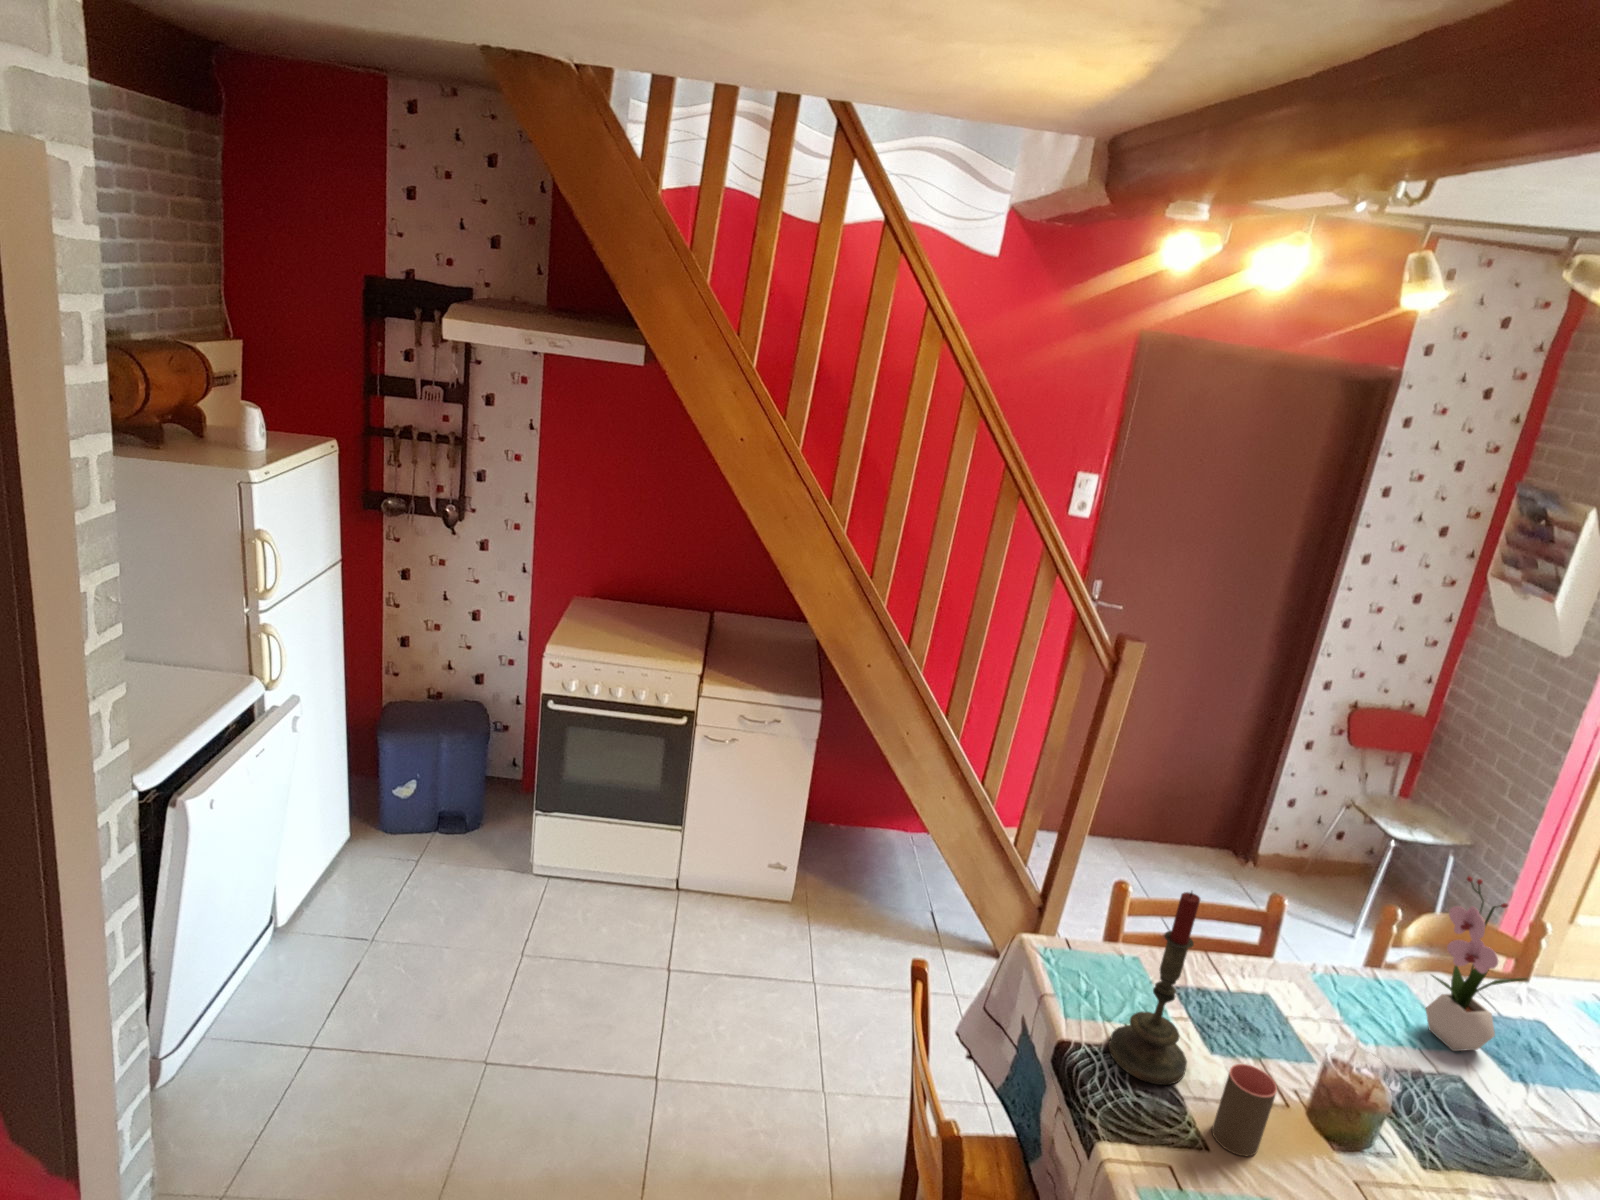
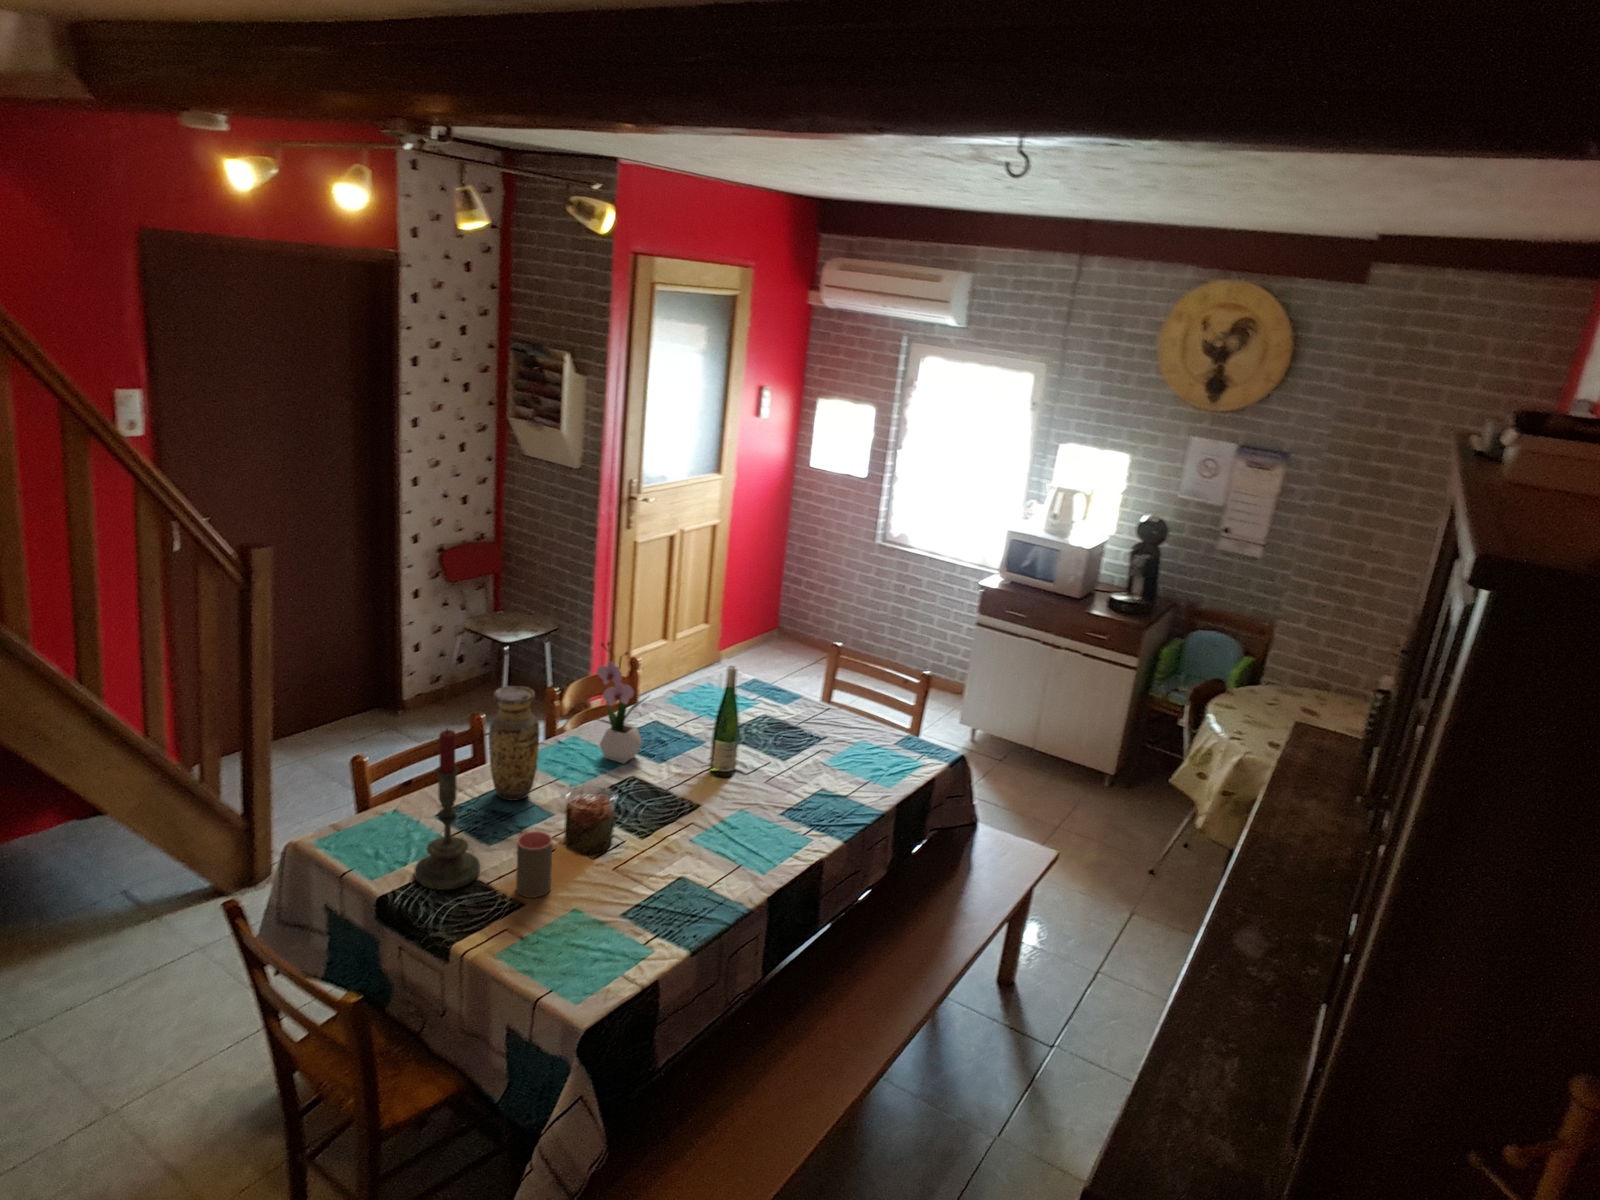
vase: none [1255,875,1342,1023] -> present [489,686,539,801]

